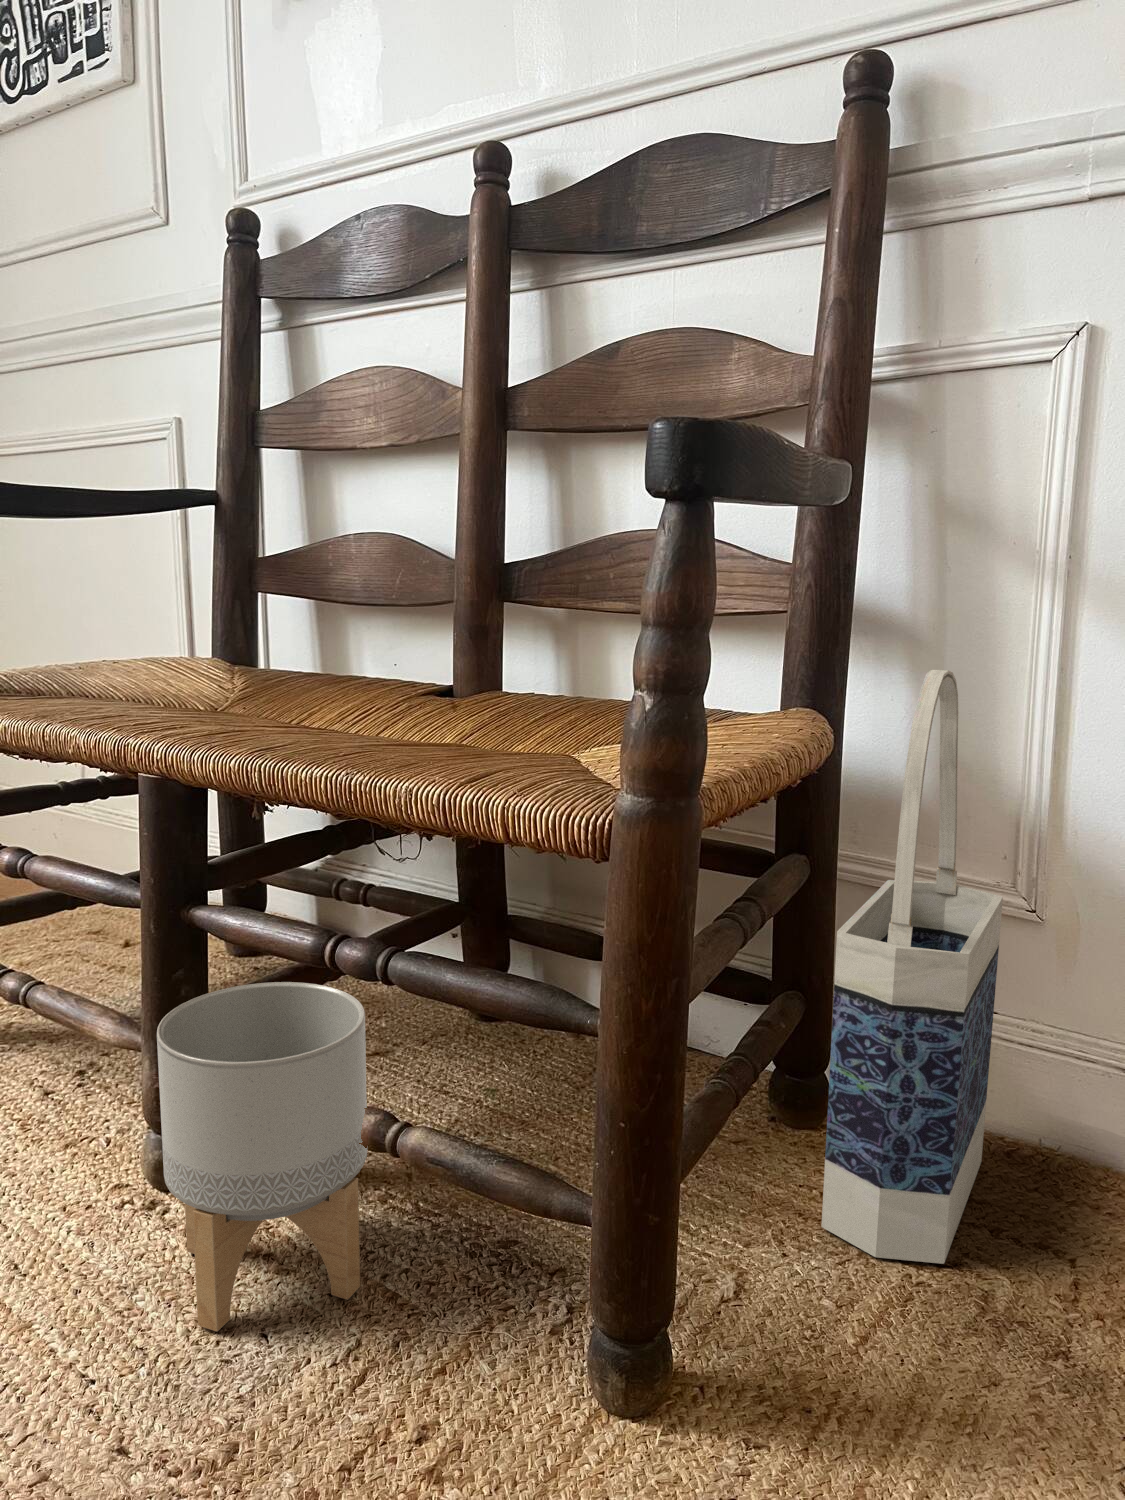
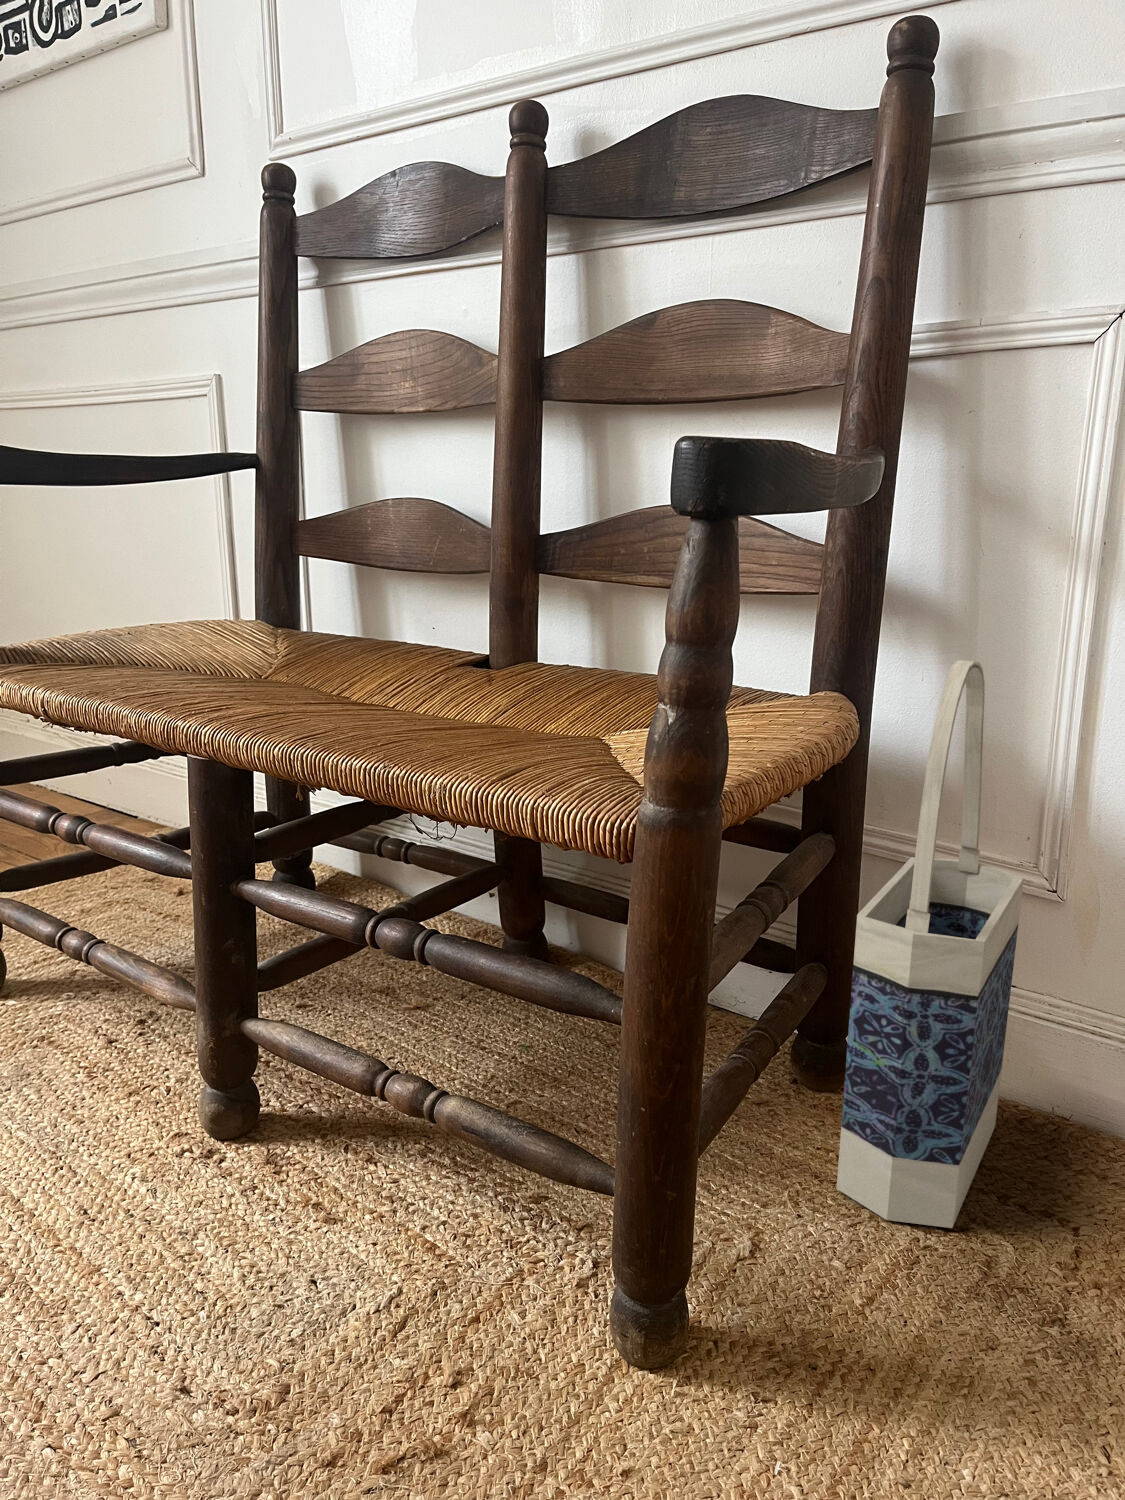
planter: present [157,982,367,1331] -> none [210,954,405,1278]

